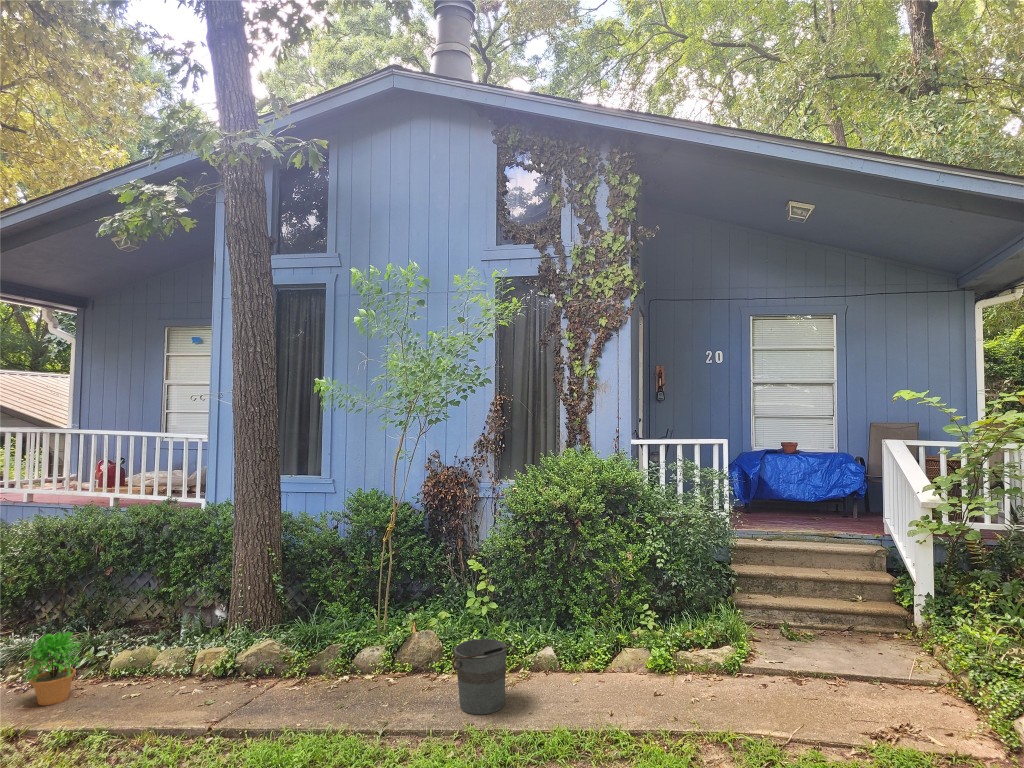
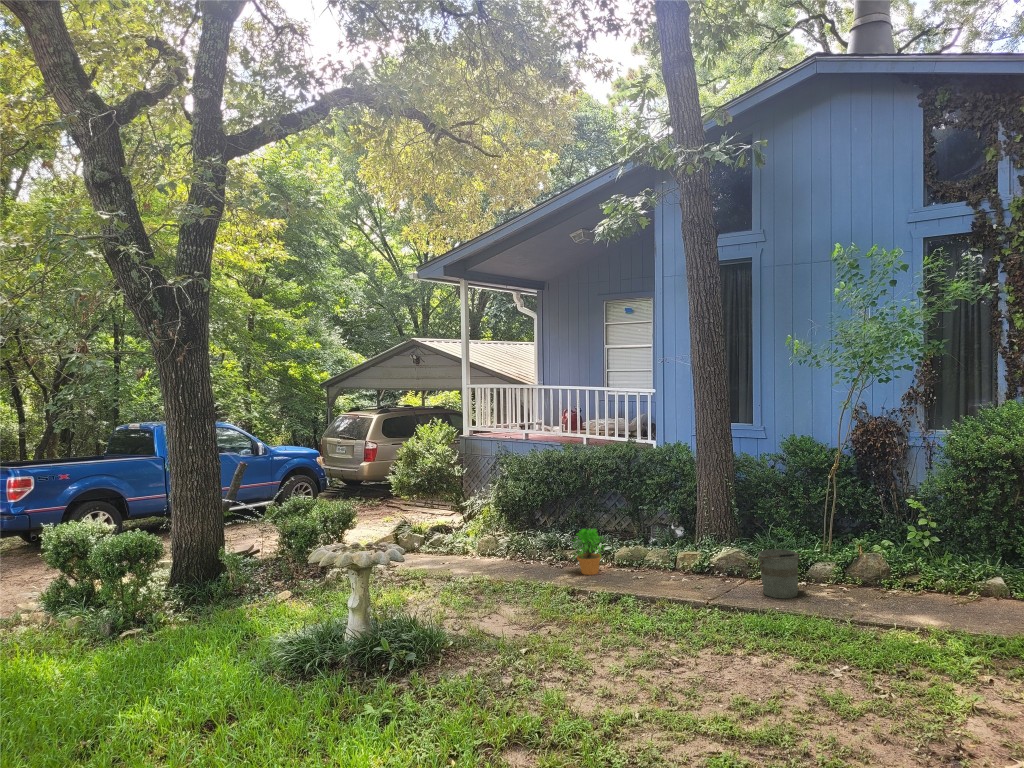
bucket: present [452,639,513,714] -> present [757,550,803,598]

